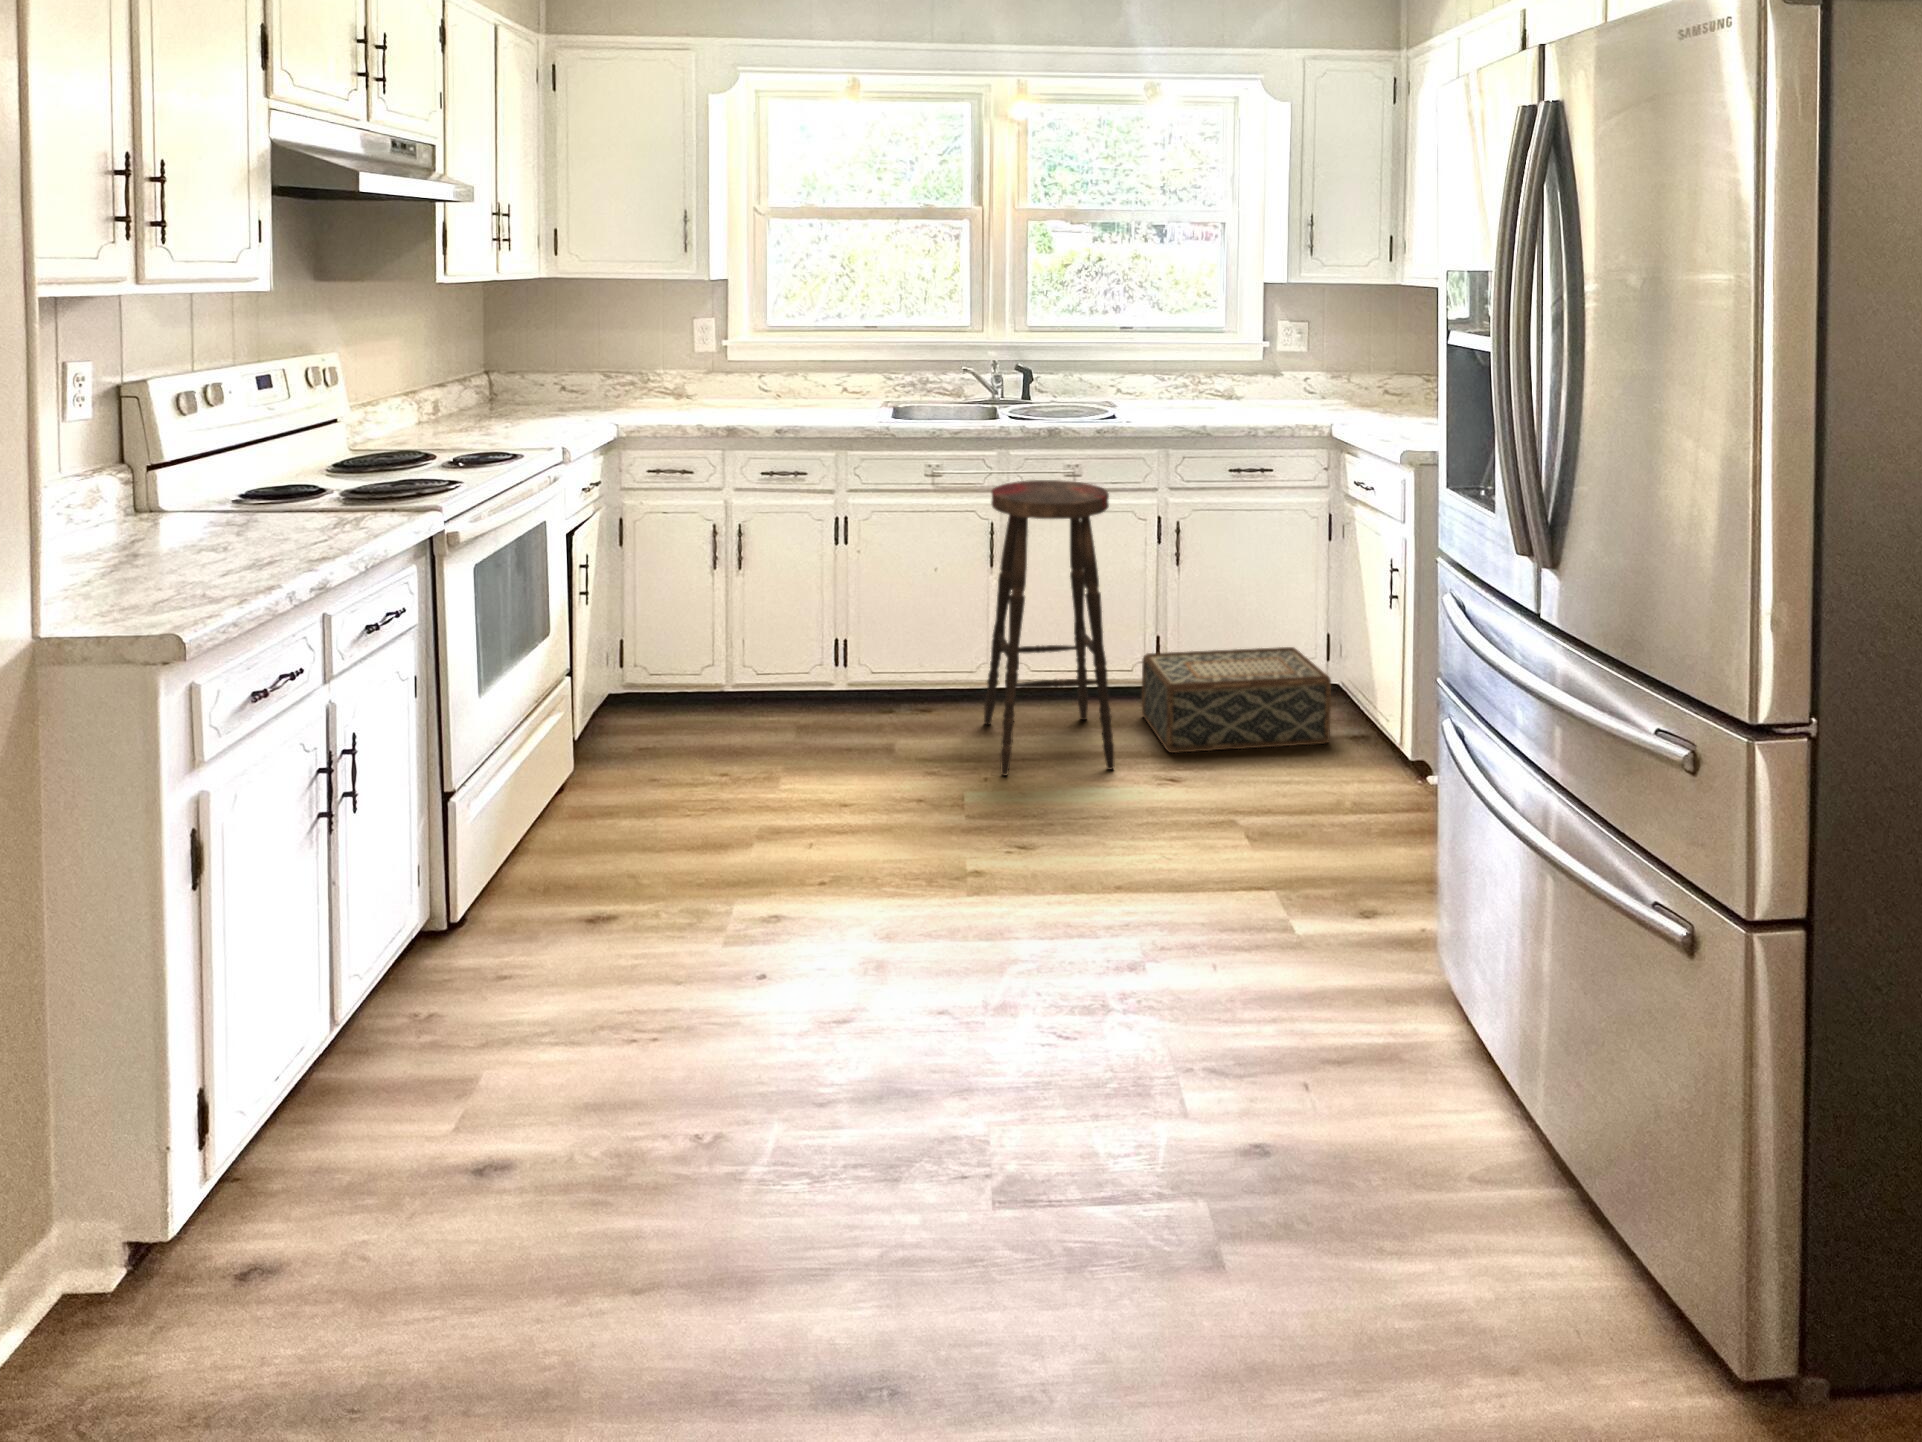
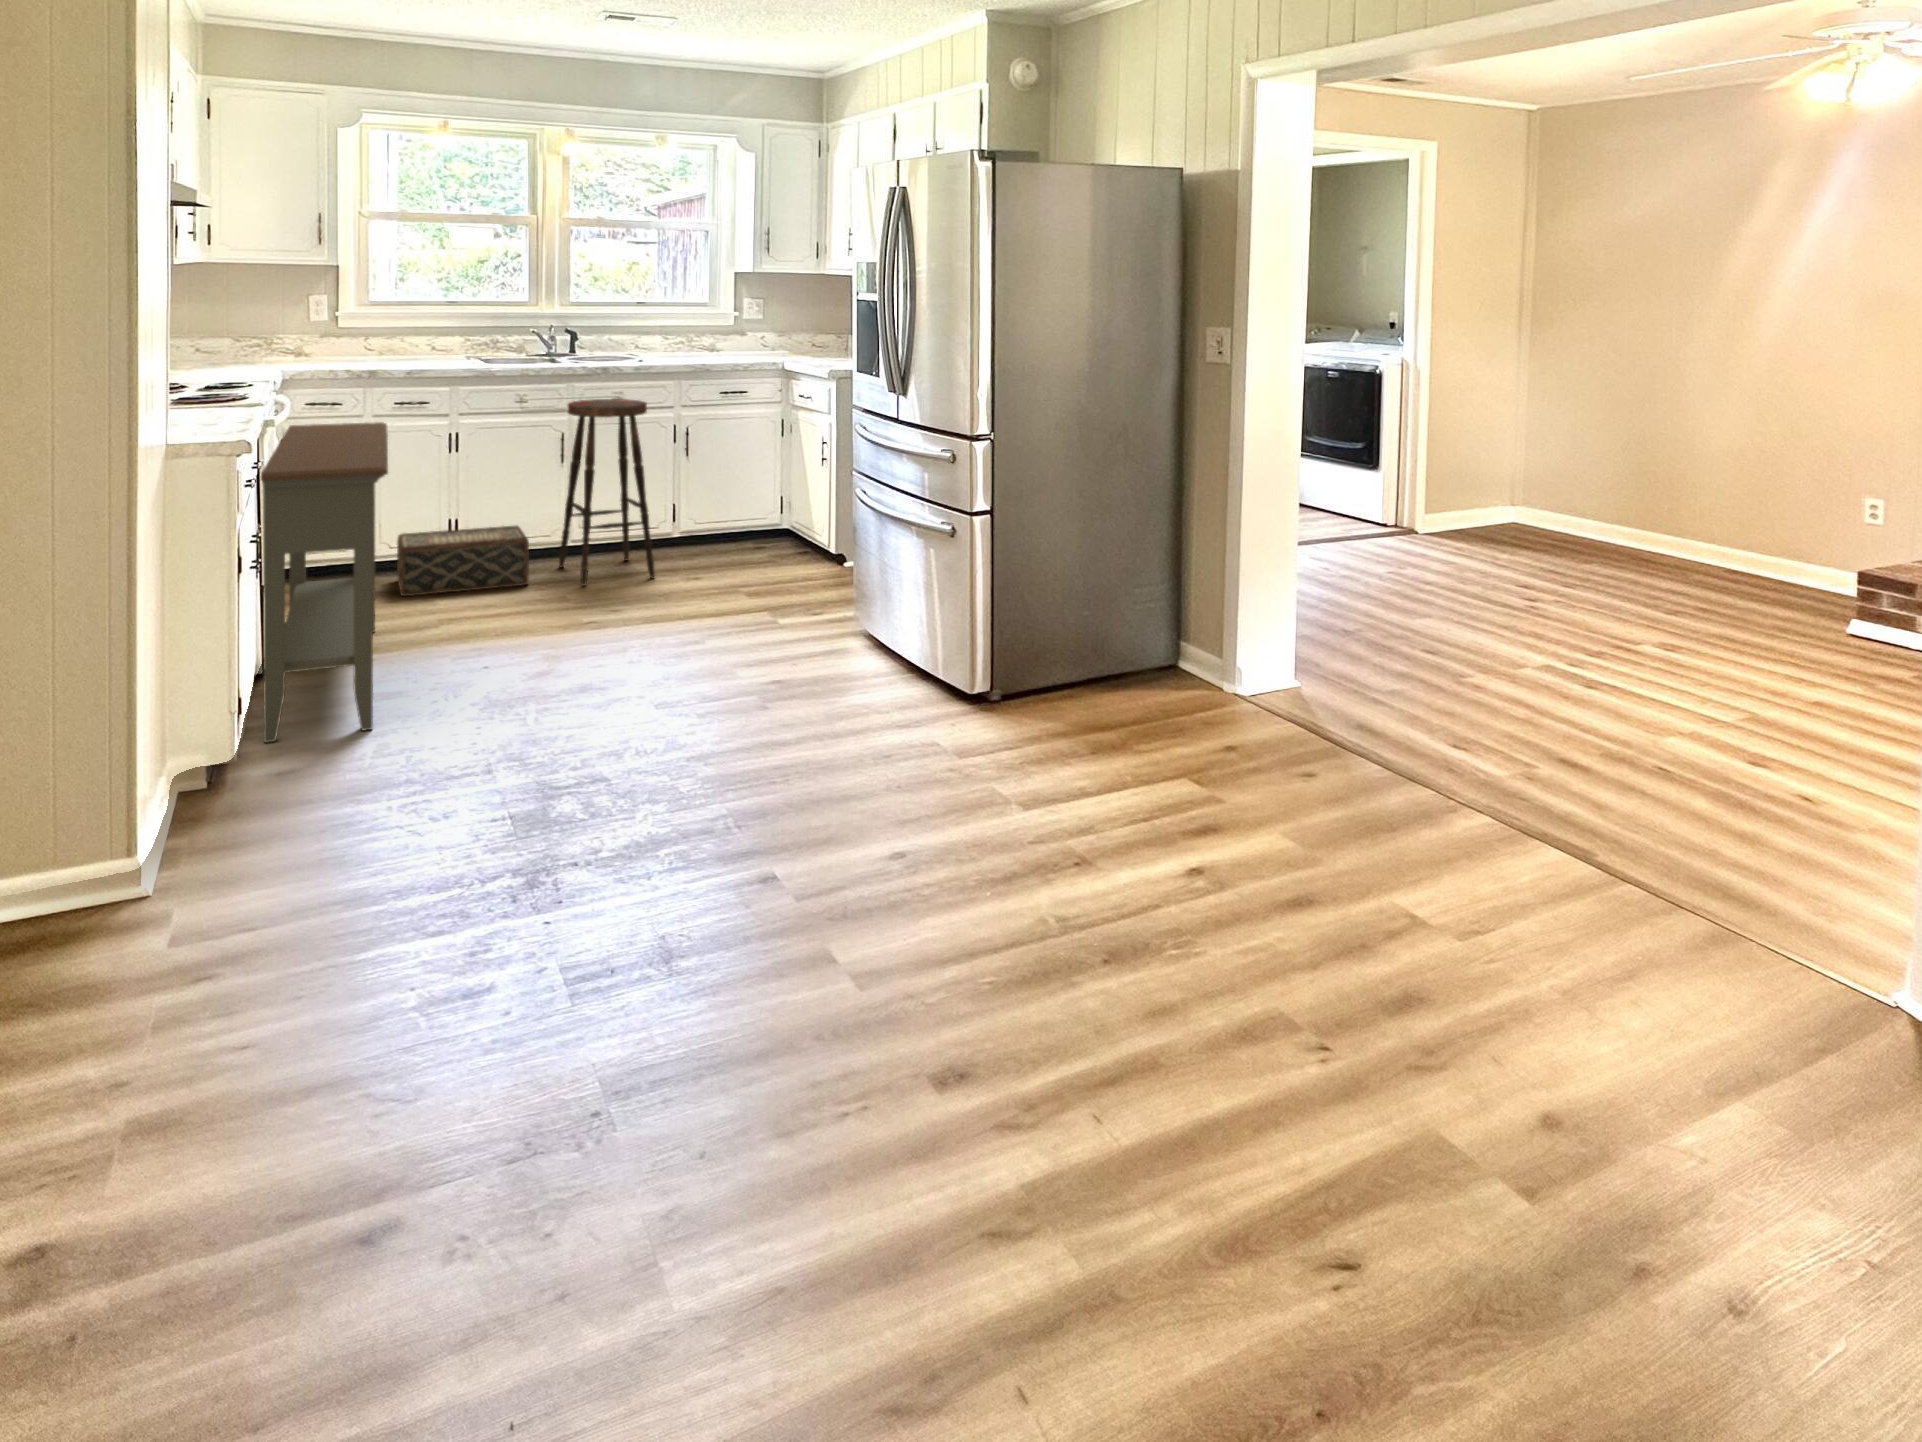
console table: none [314,530,697,1160] -> present [261,422,388,743]
woven basket: present [1142,647,1331,753] -> present [397,526,529,596]

